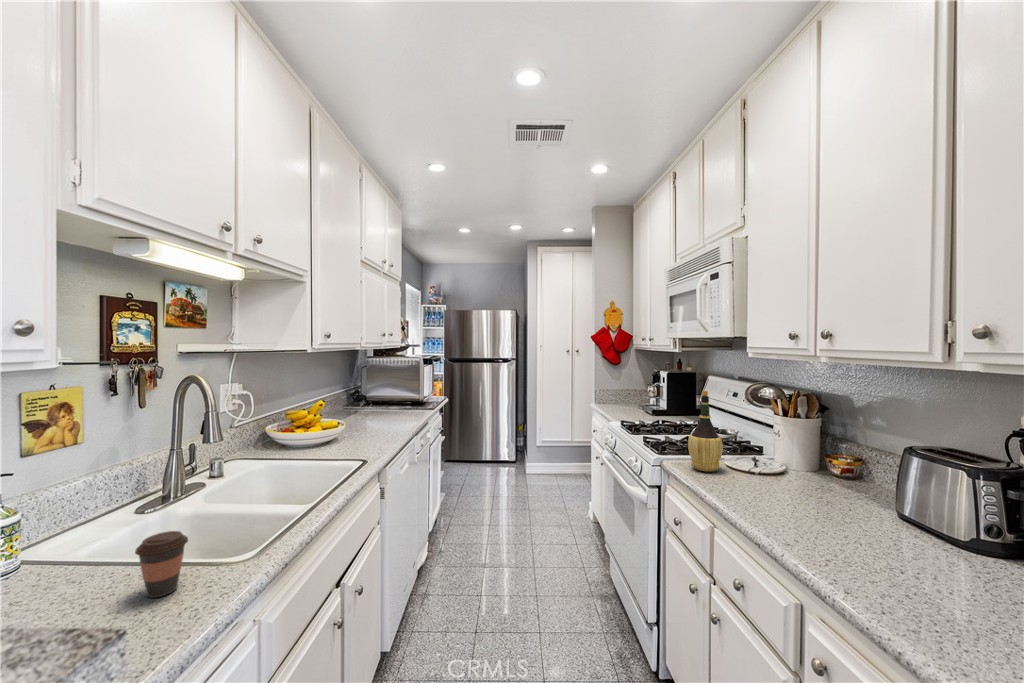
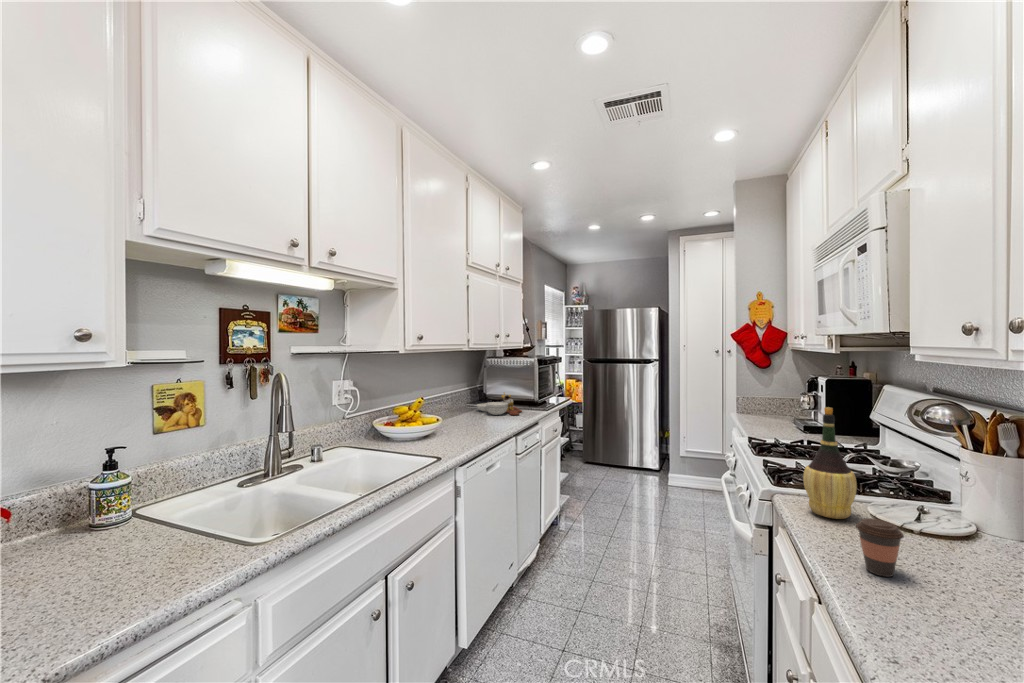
cutting board: none [363,392,412,416] -> present [477,393,522,415]
coffee cup: present [135,531,188,598] -> present [856,518,904,577]

